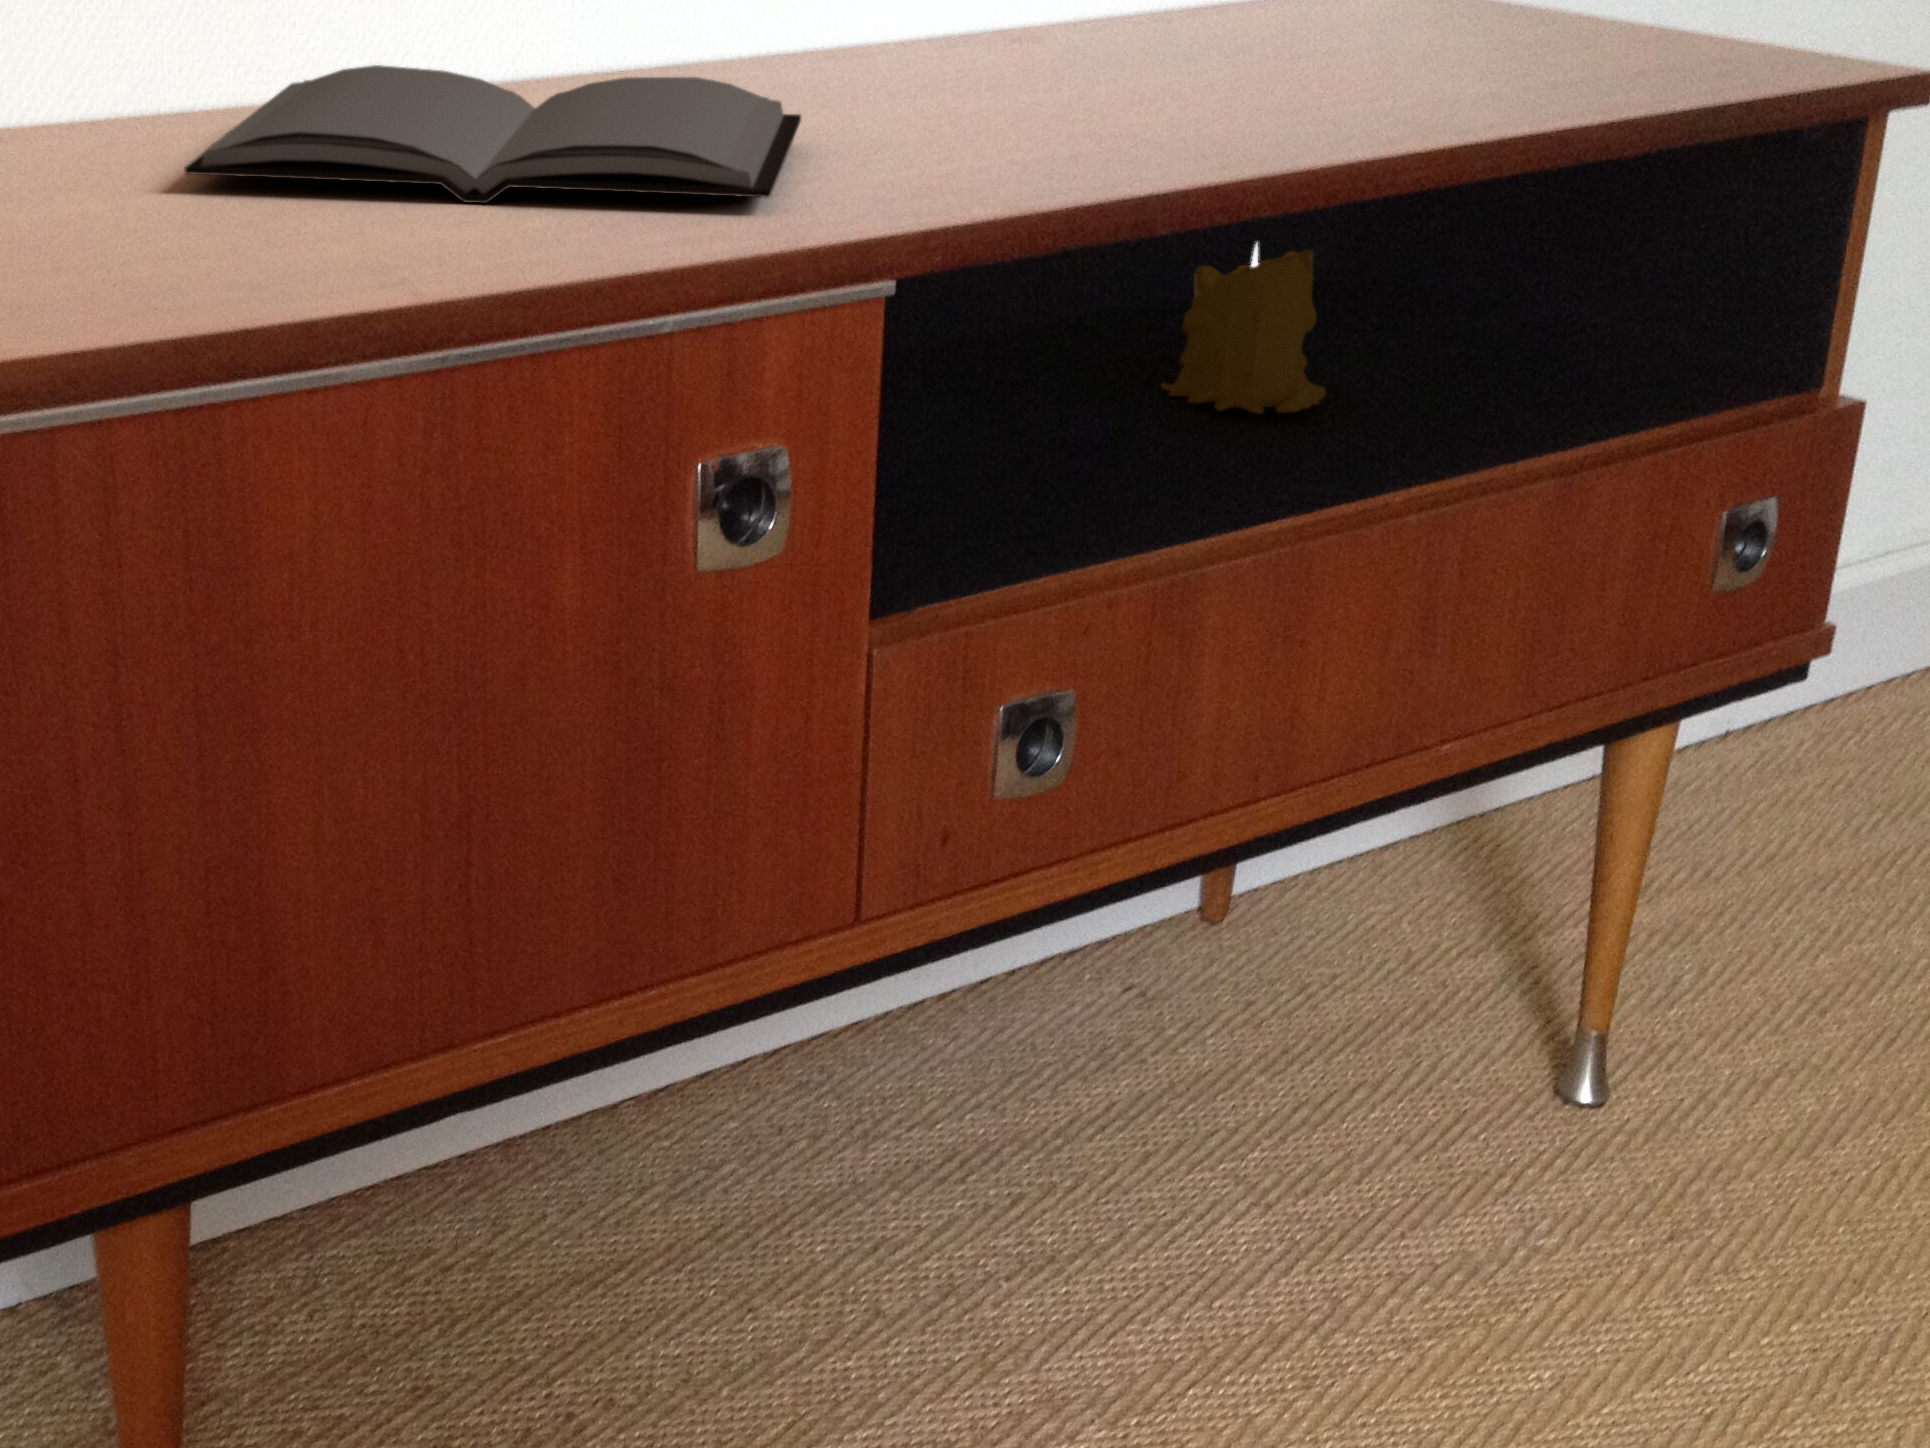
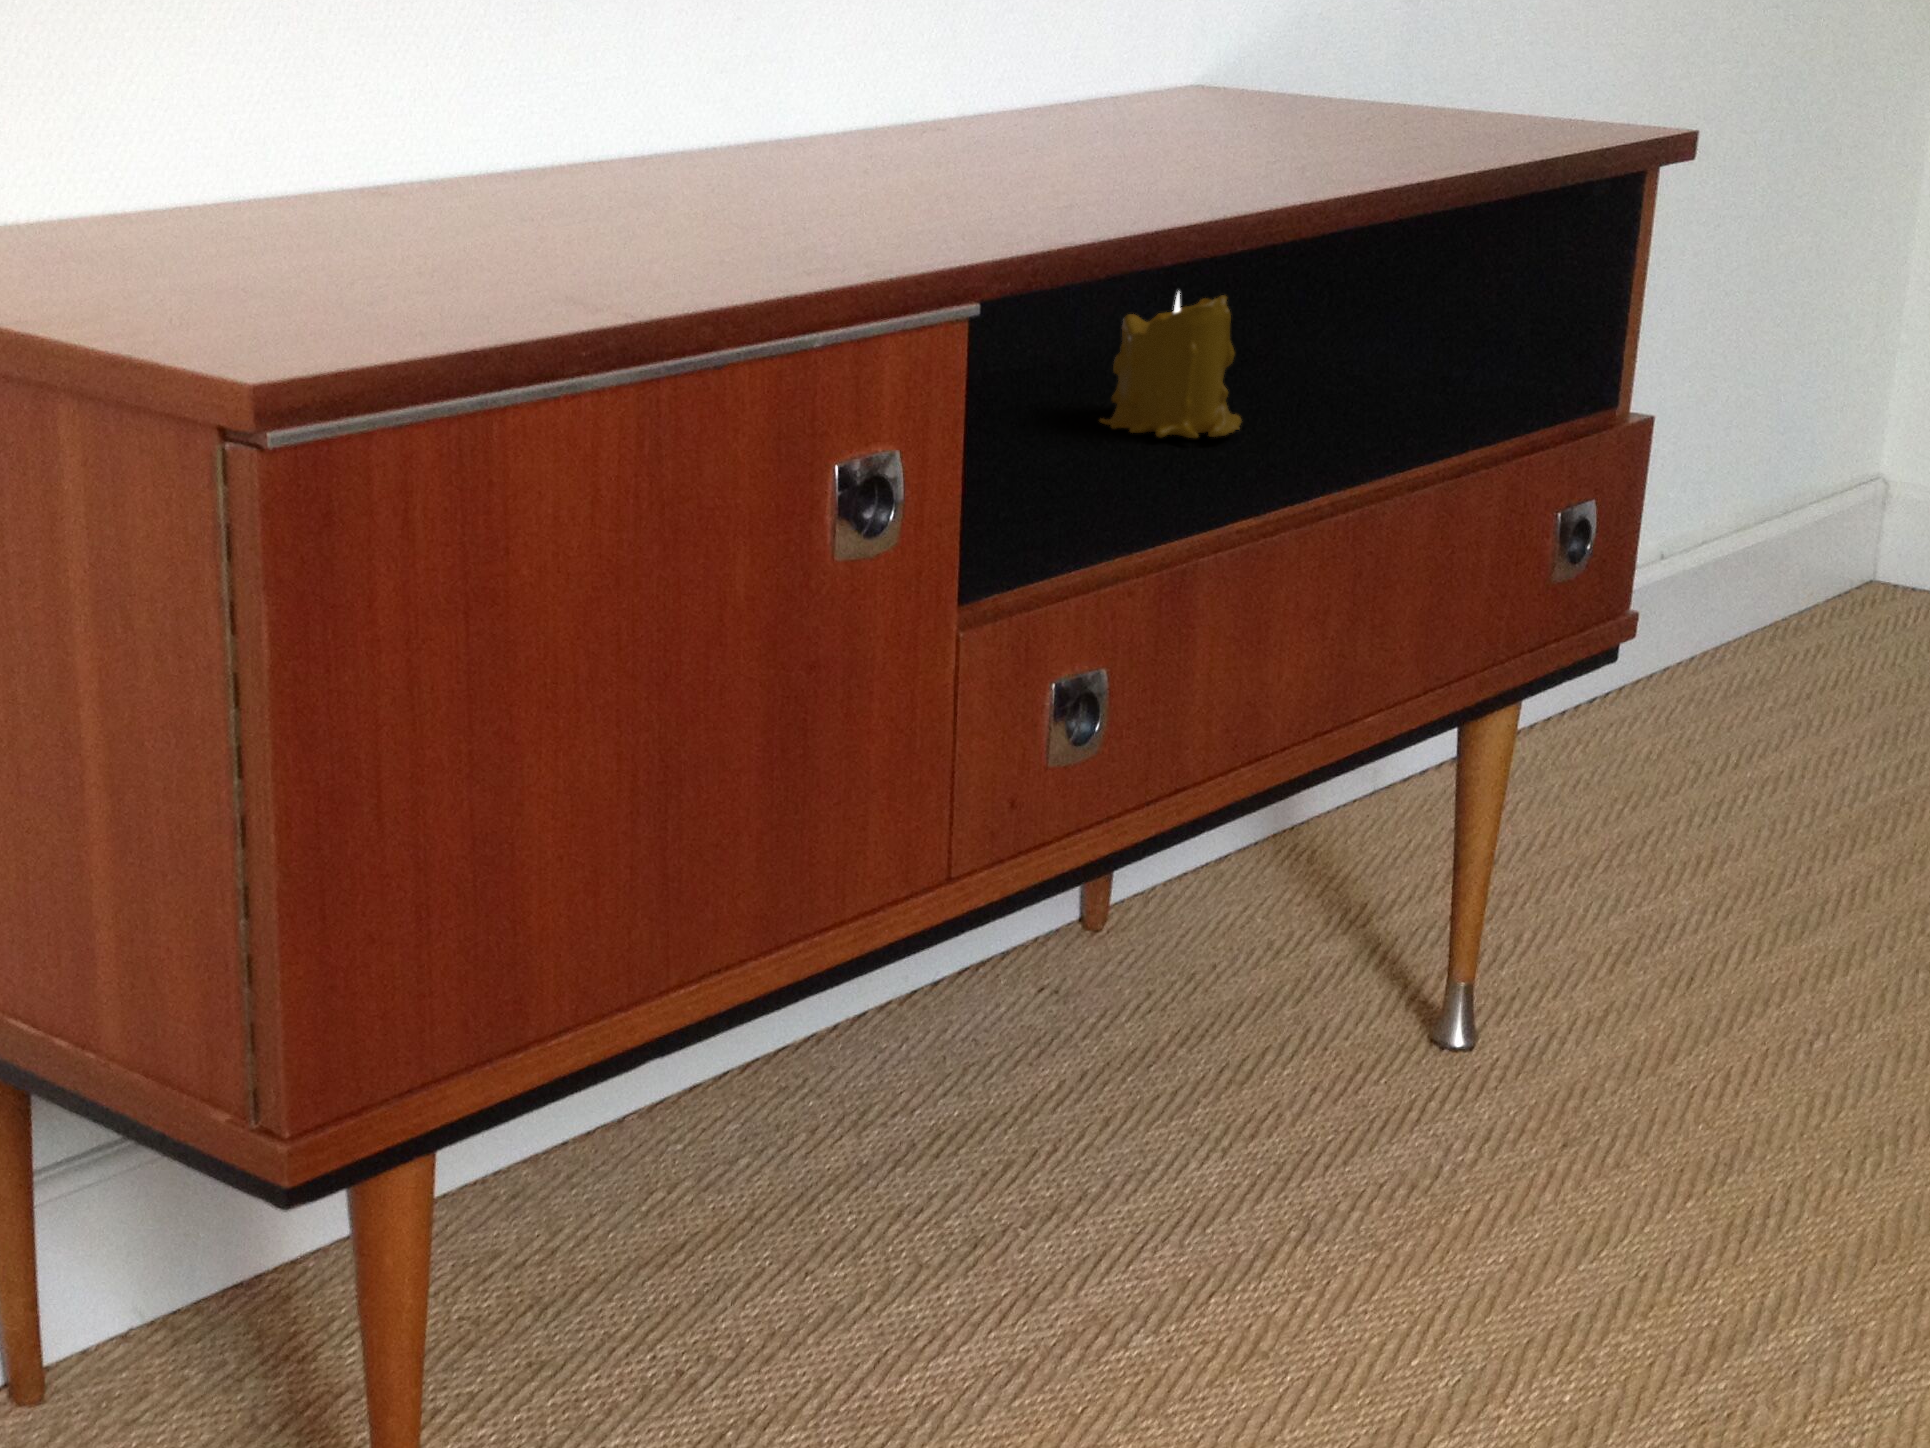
book: present [185,65,801,203] -> none [344,145,870,251]

